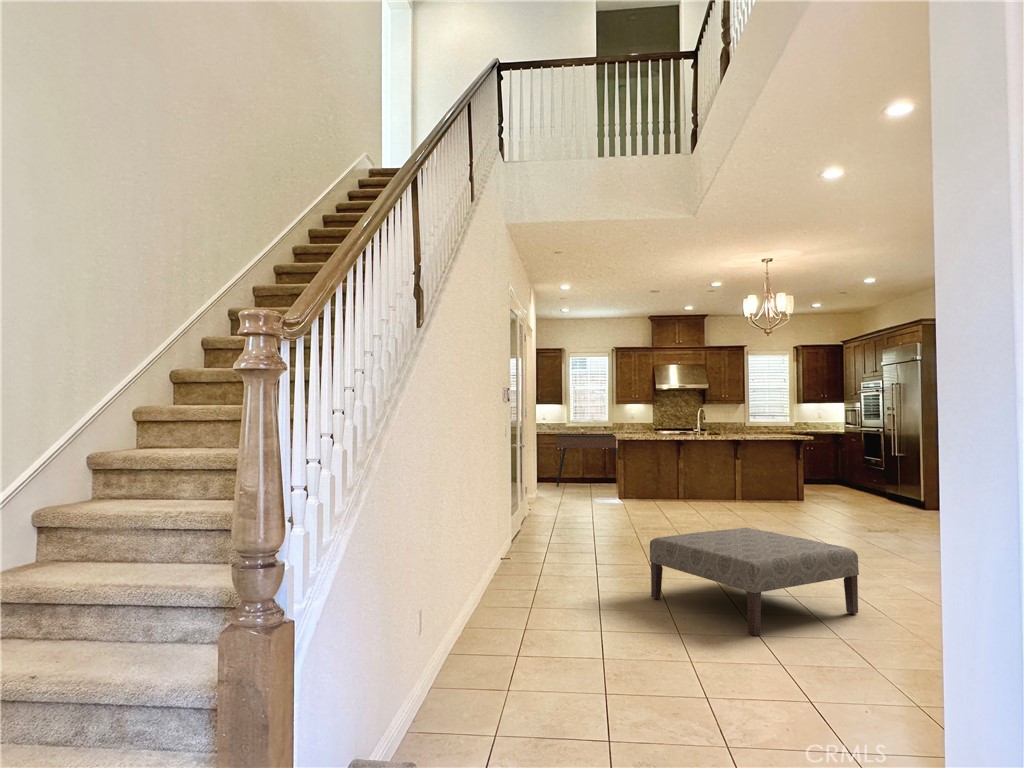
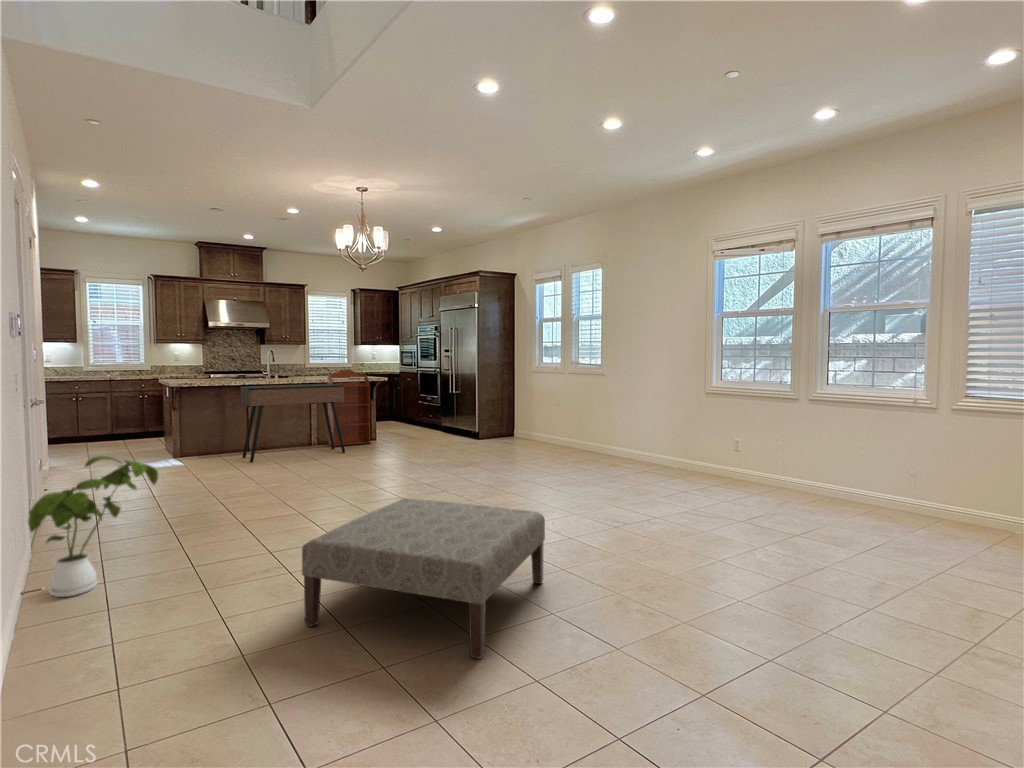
bookcase: none [751,428,795,504] -> present [328,370,371,446]
console table: present [556,435,616,487] -> present [241,384,345,462]
house plant: none [512,475,583,561] -> present [28,456,158,597]

